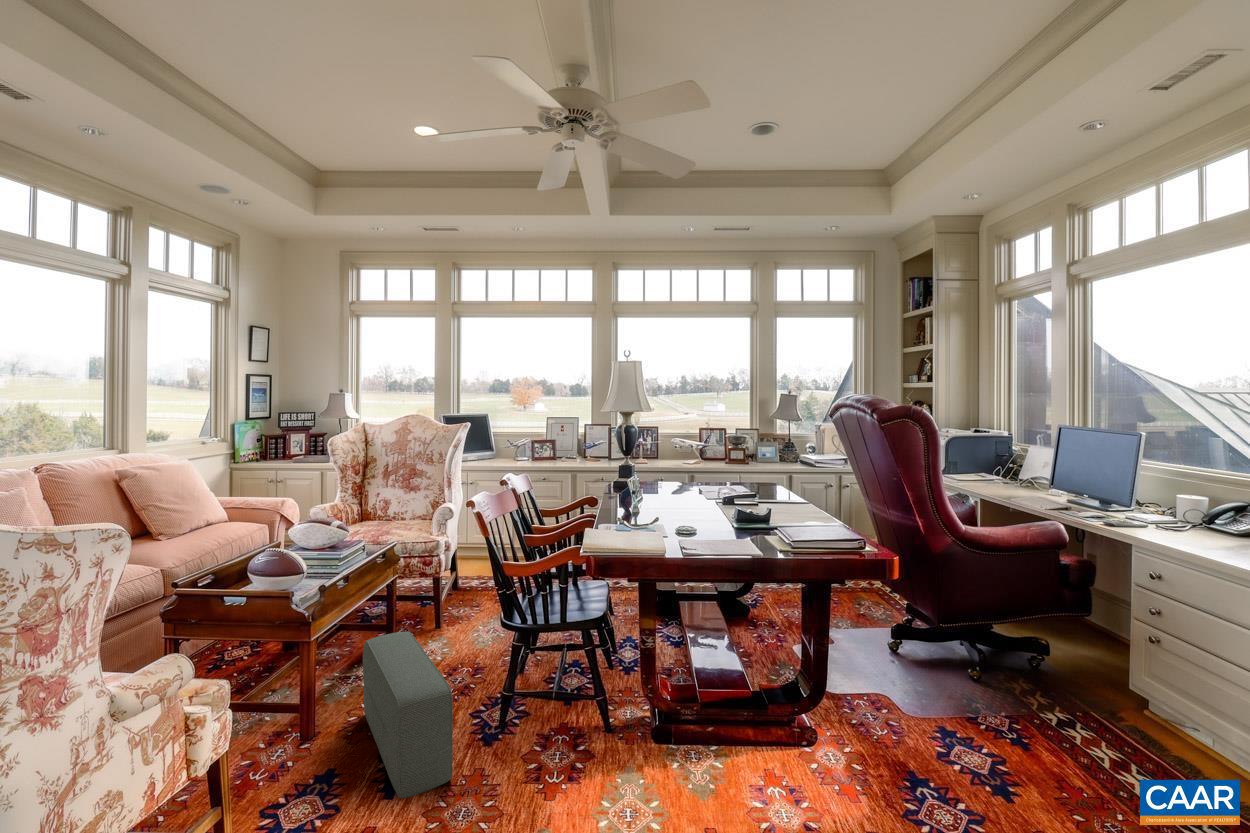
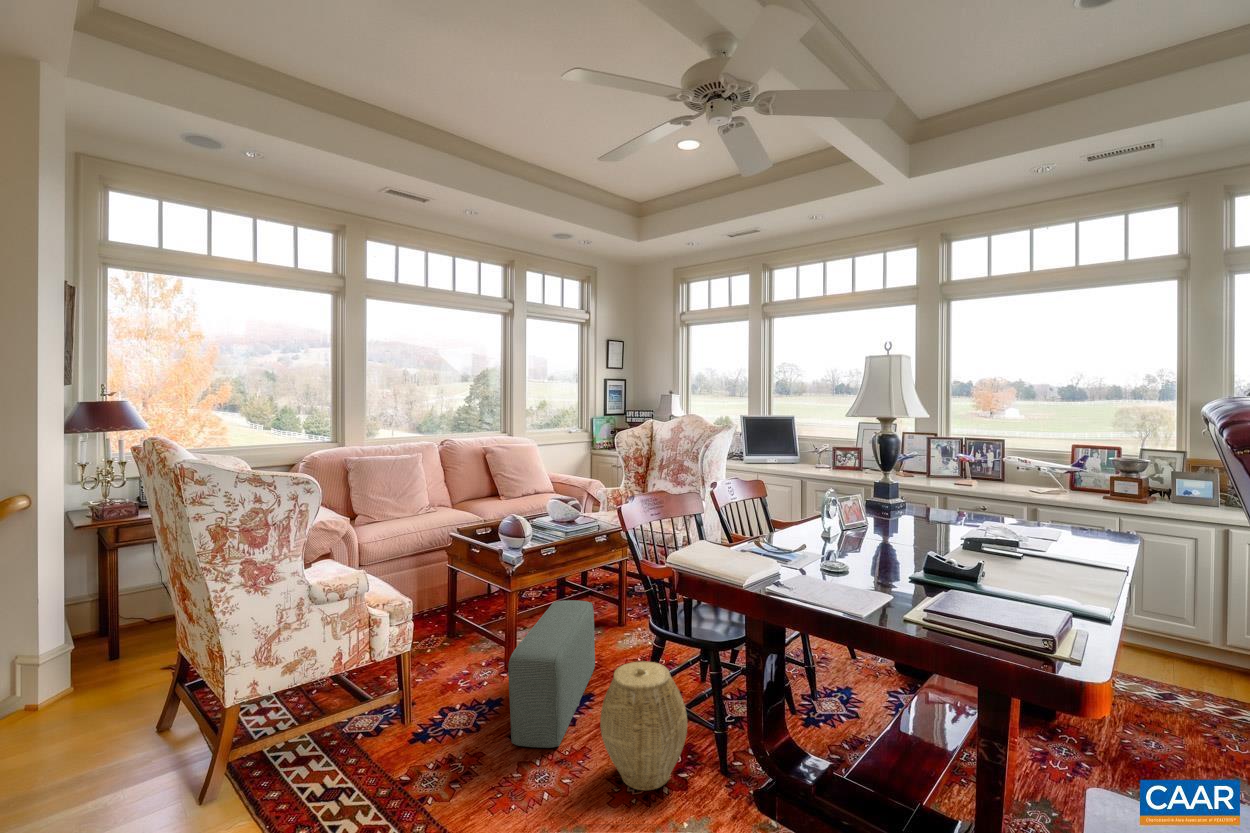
woven basket: none [511,661,590,777] -> present [600,661,687,790]

